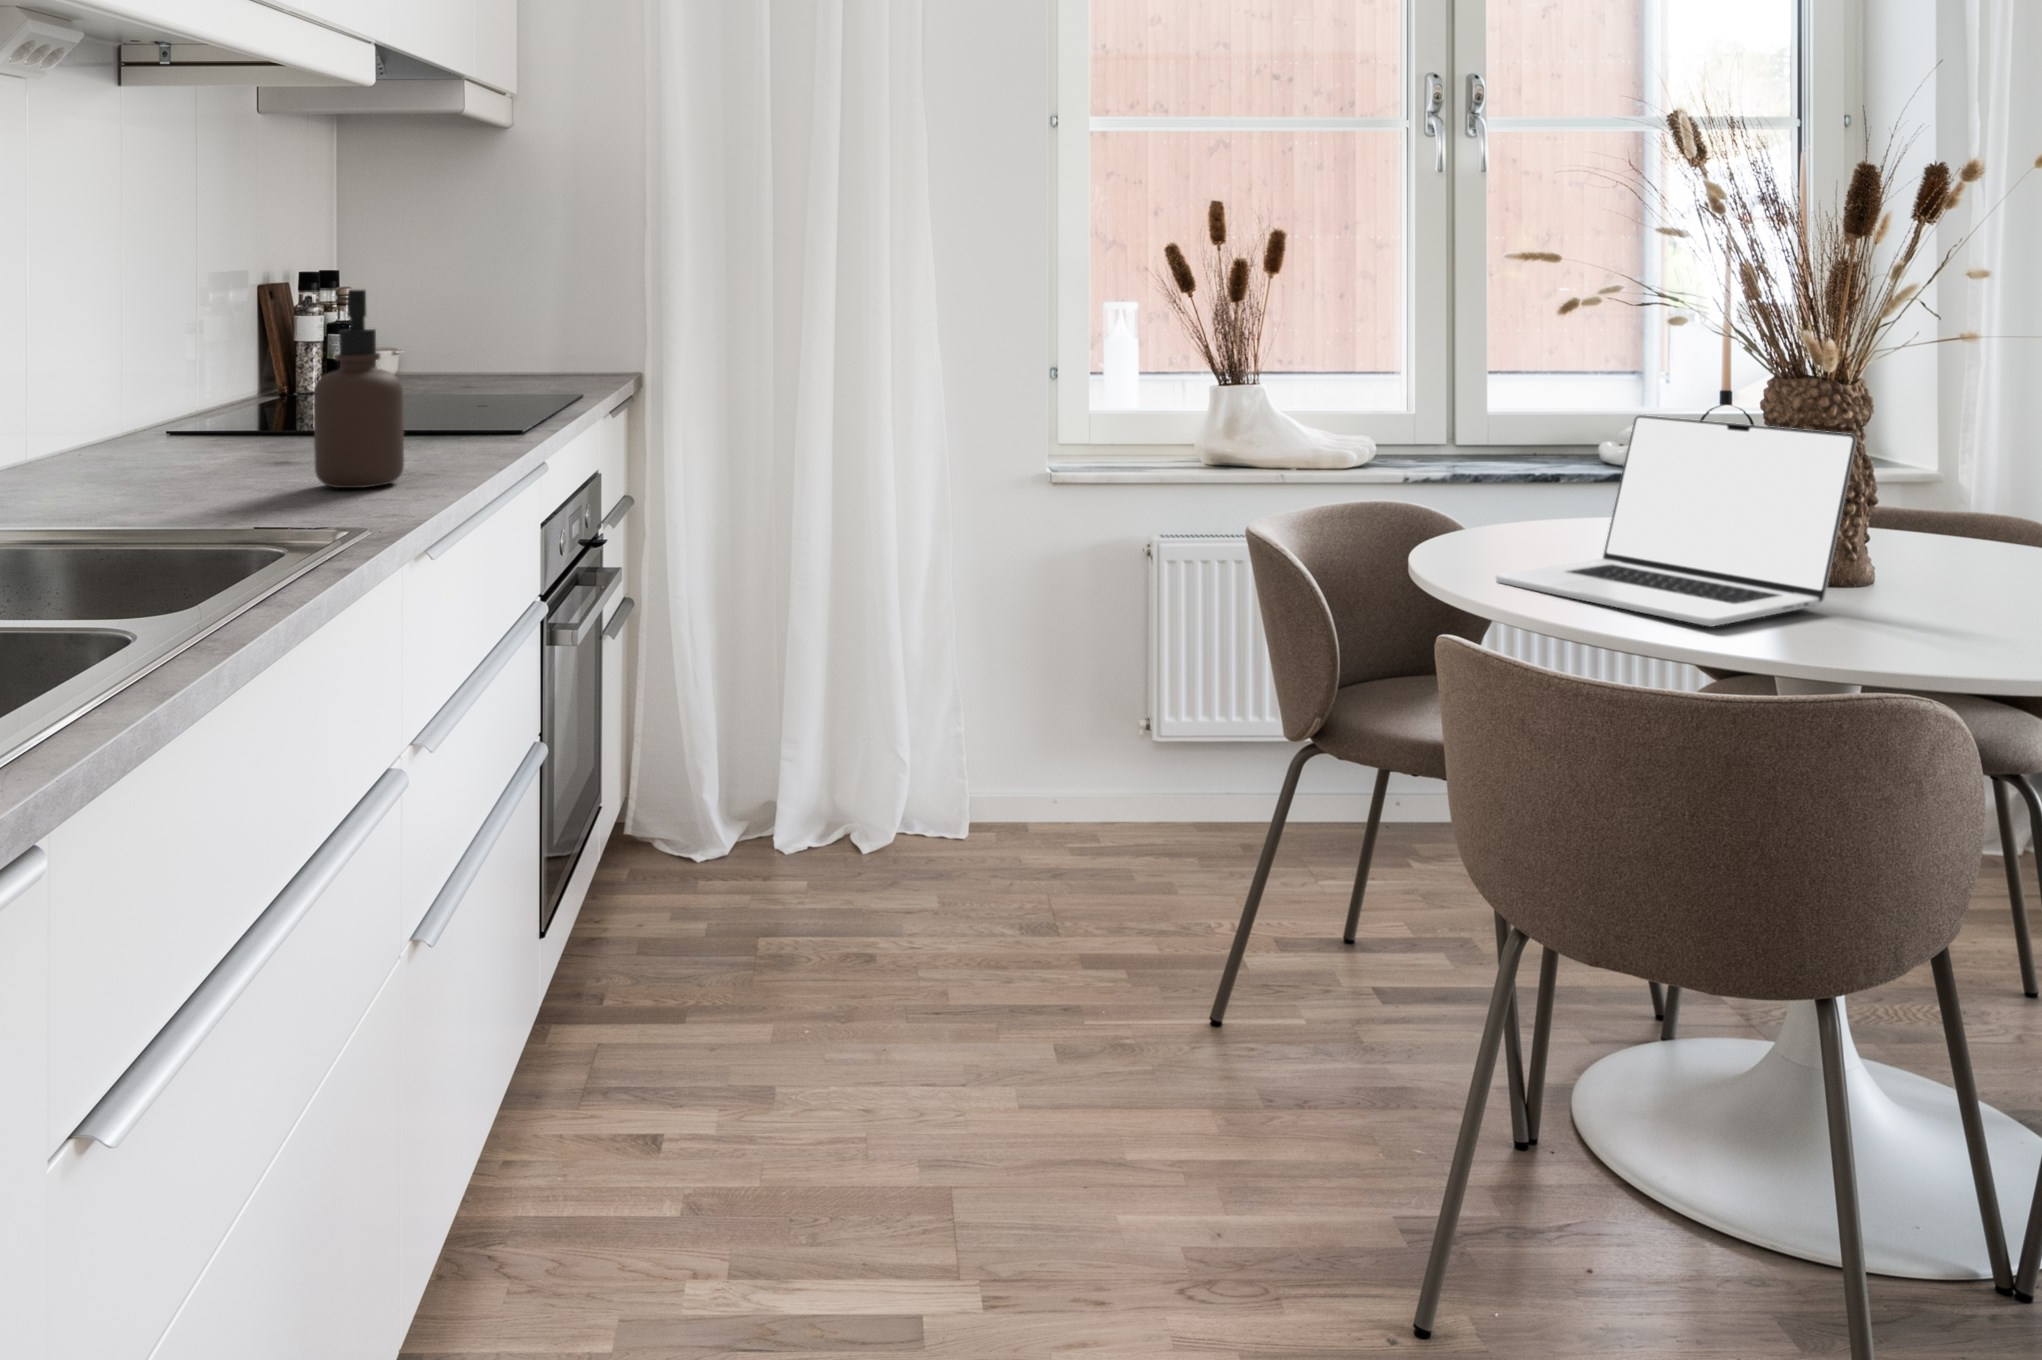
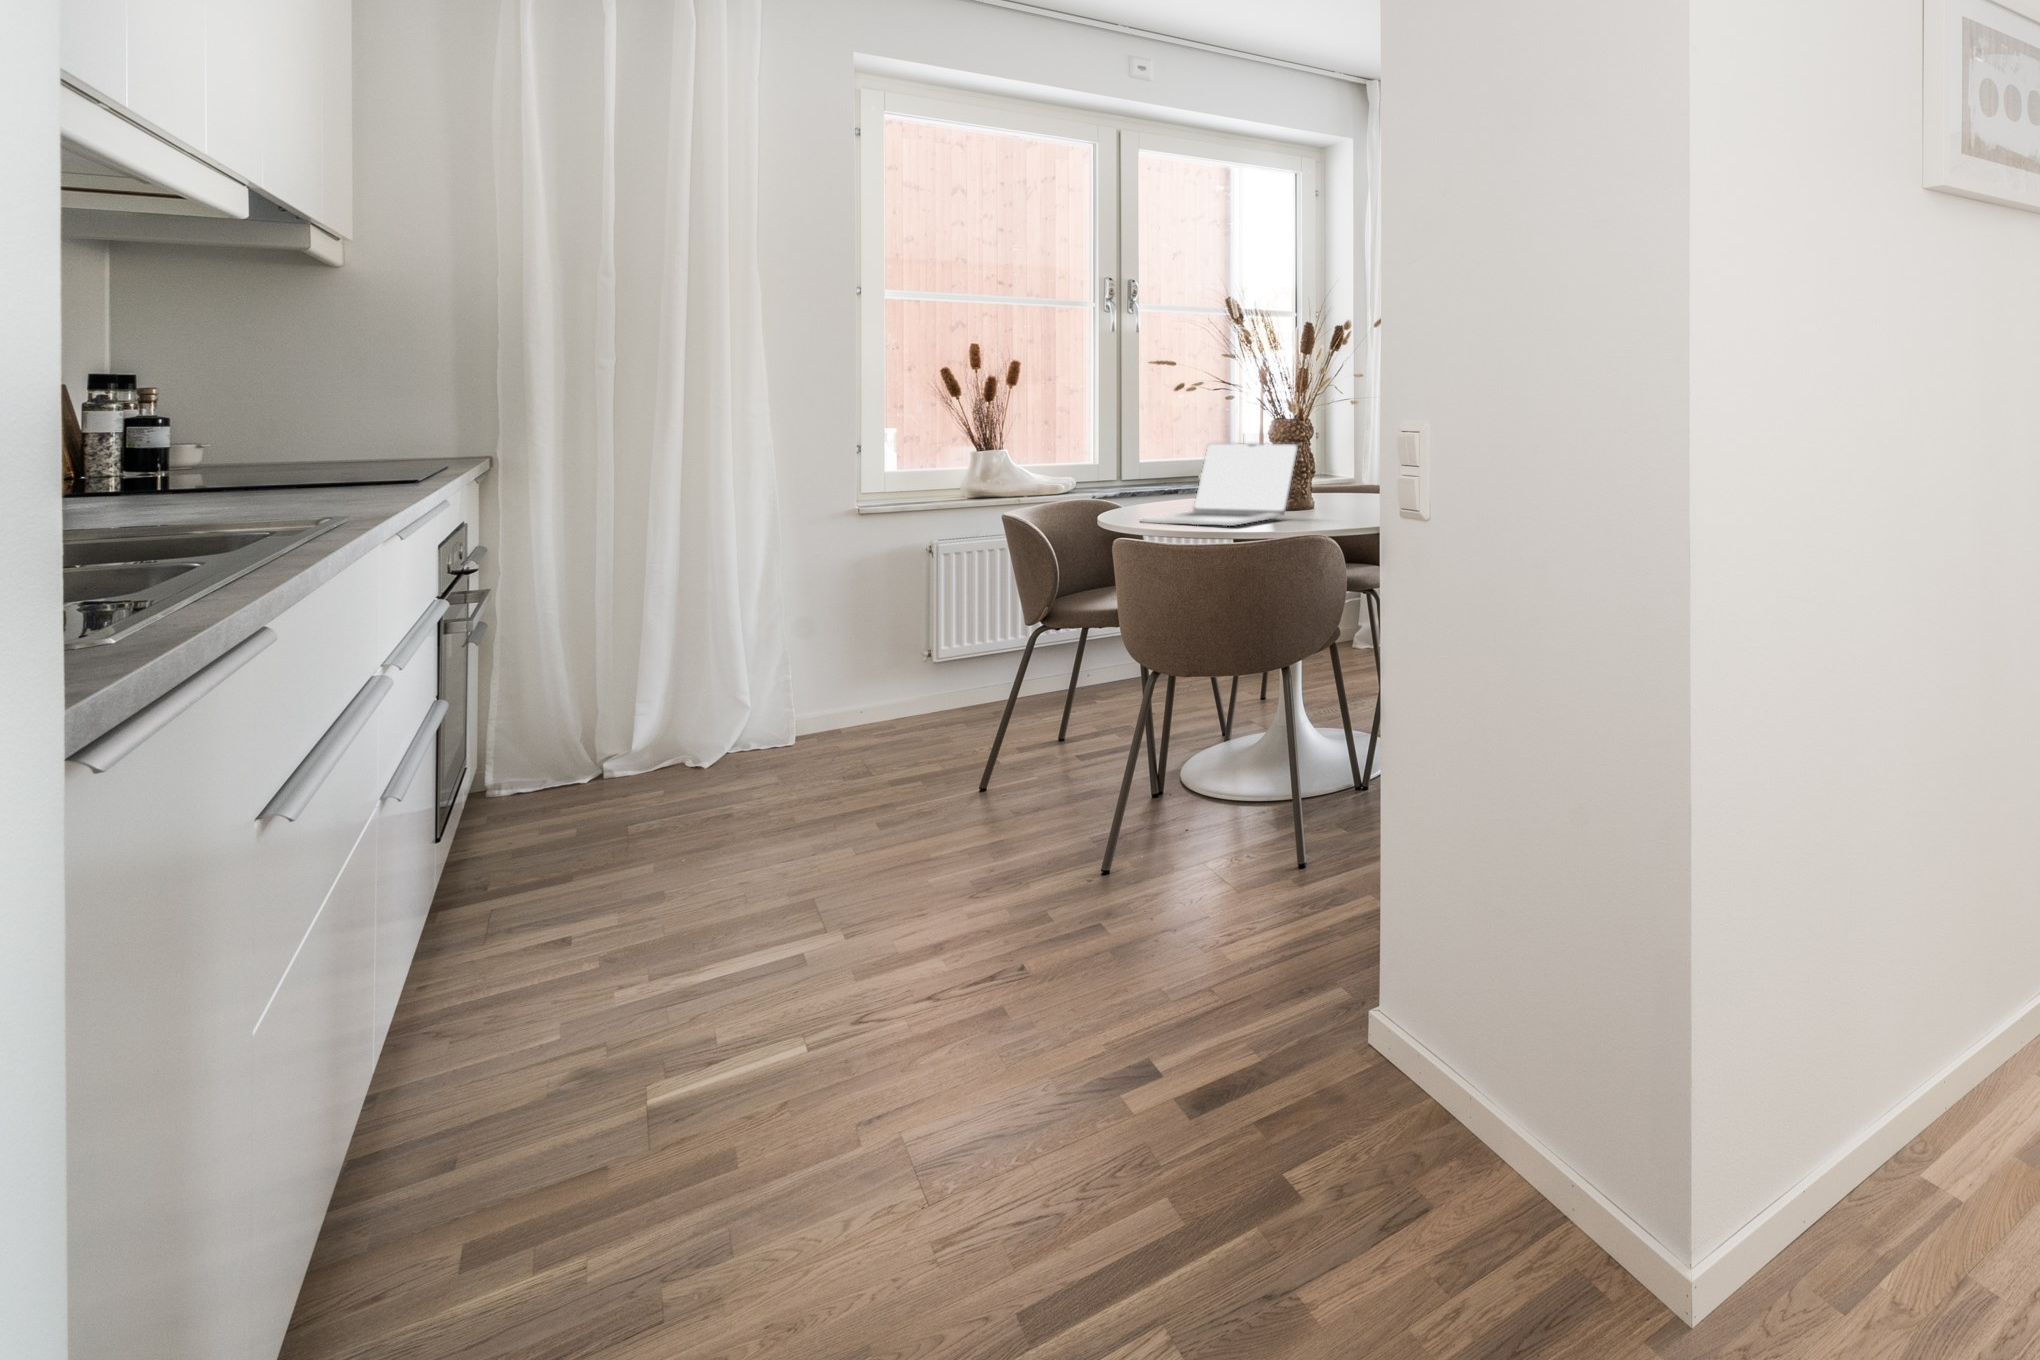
soap dispenser: present [314,290,404,488] -> none [249,365,346,503]

